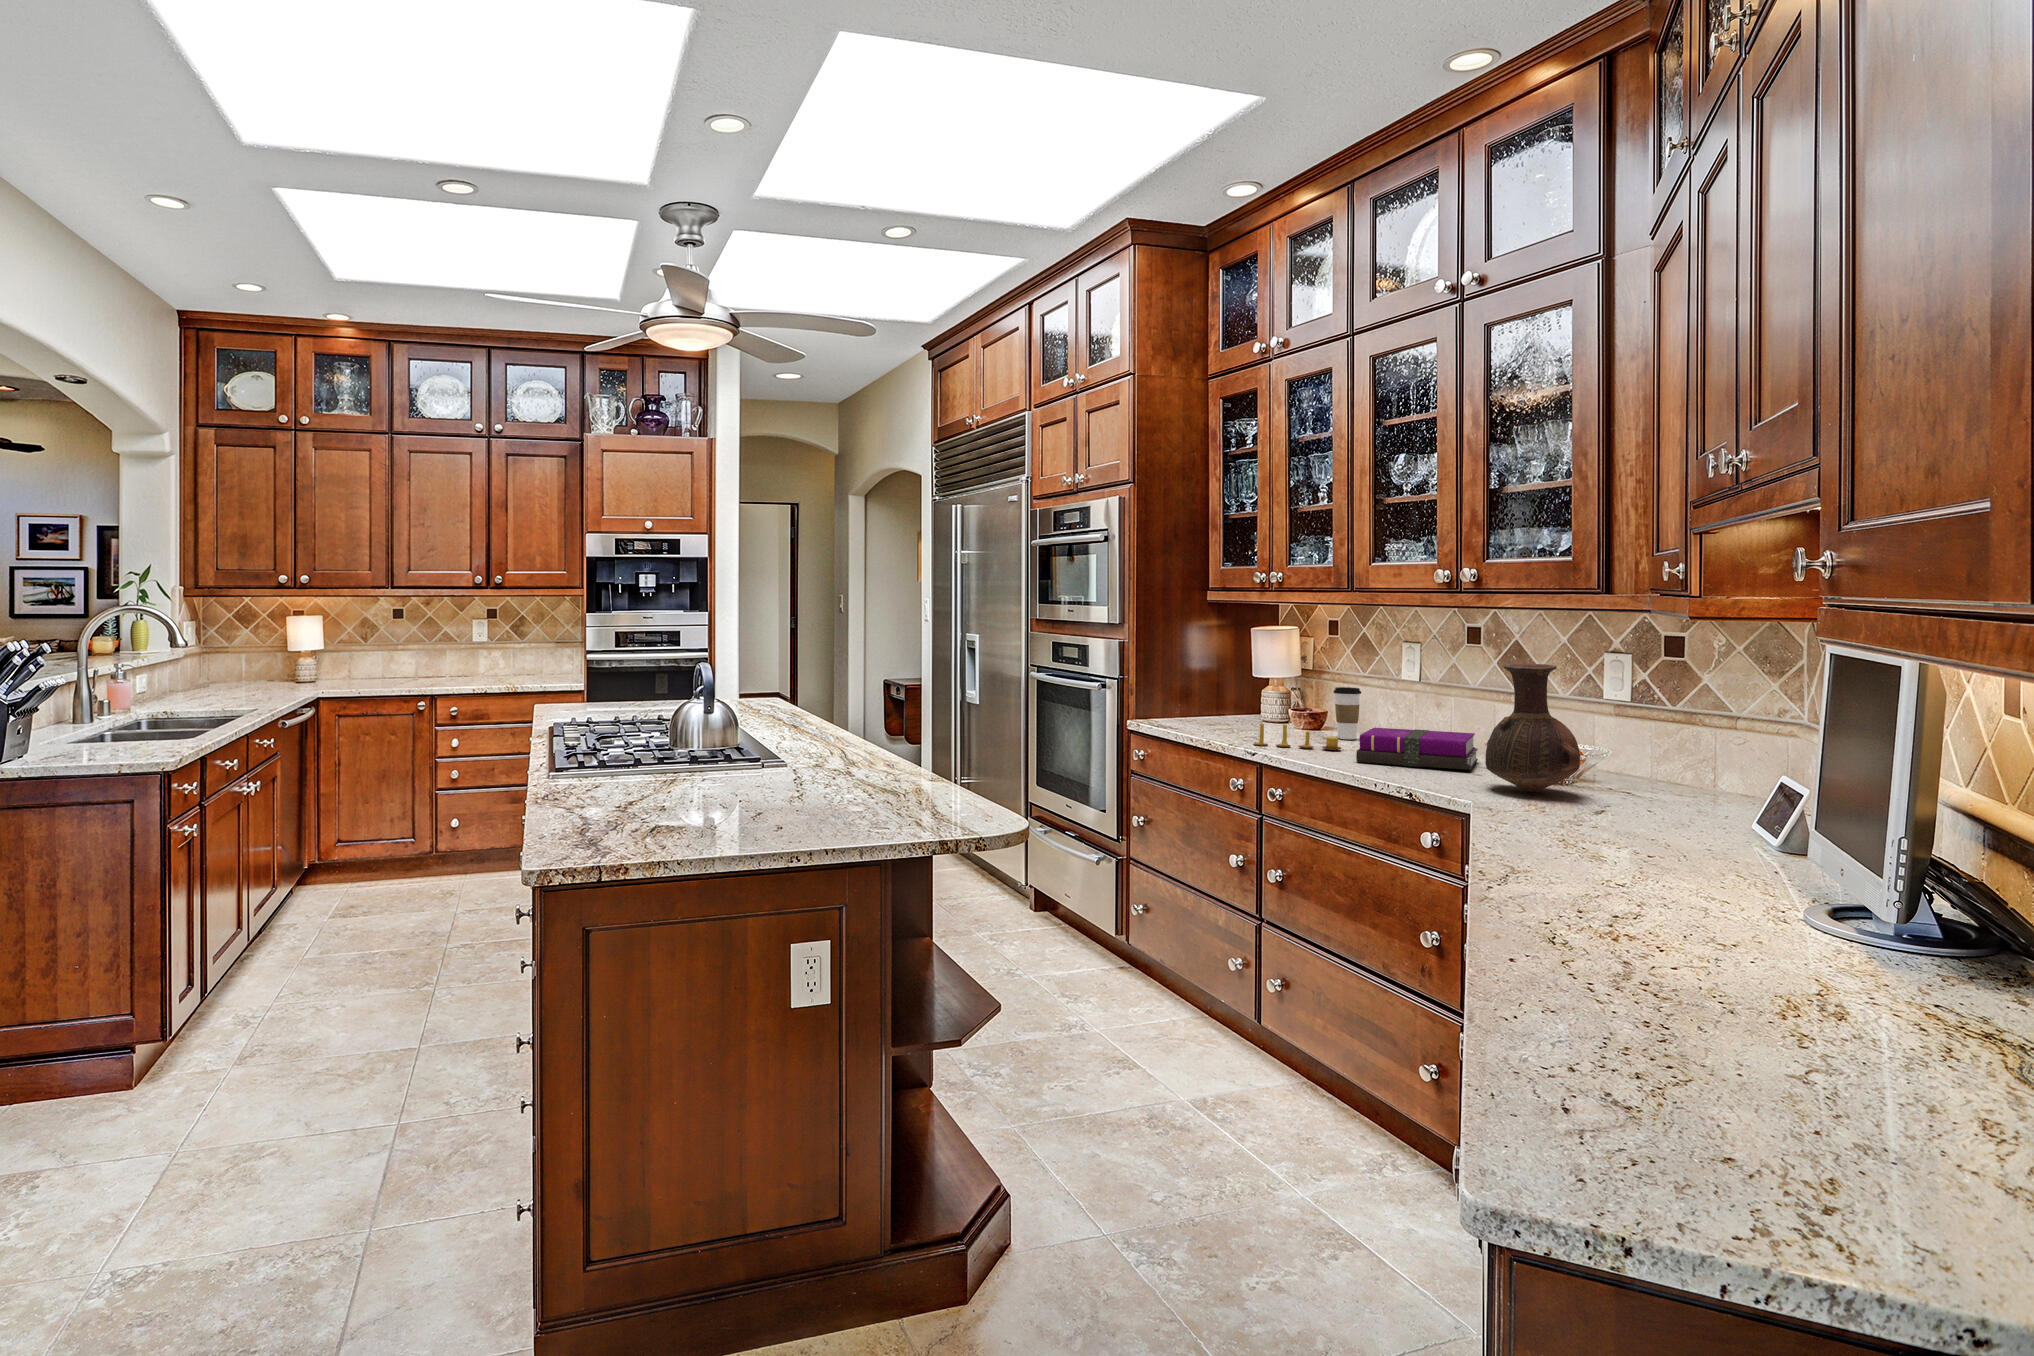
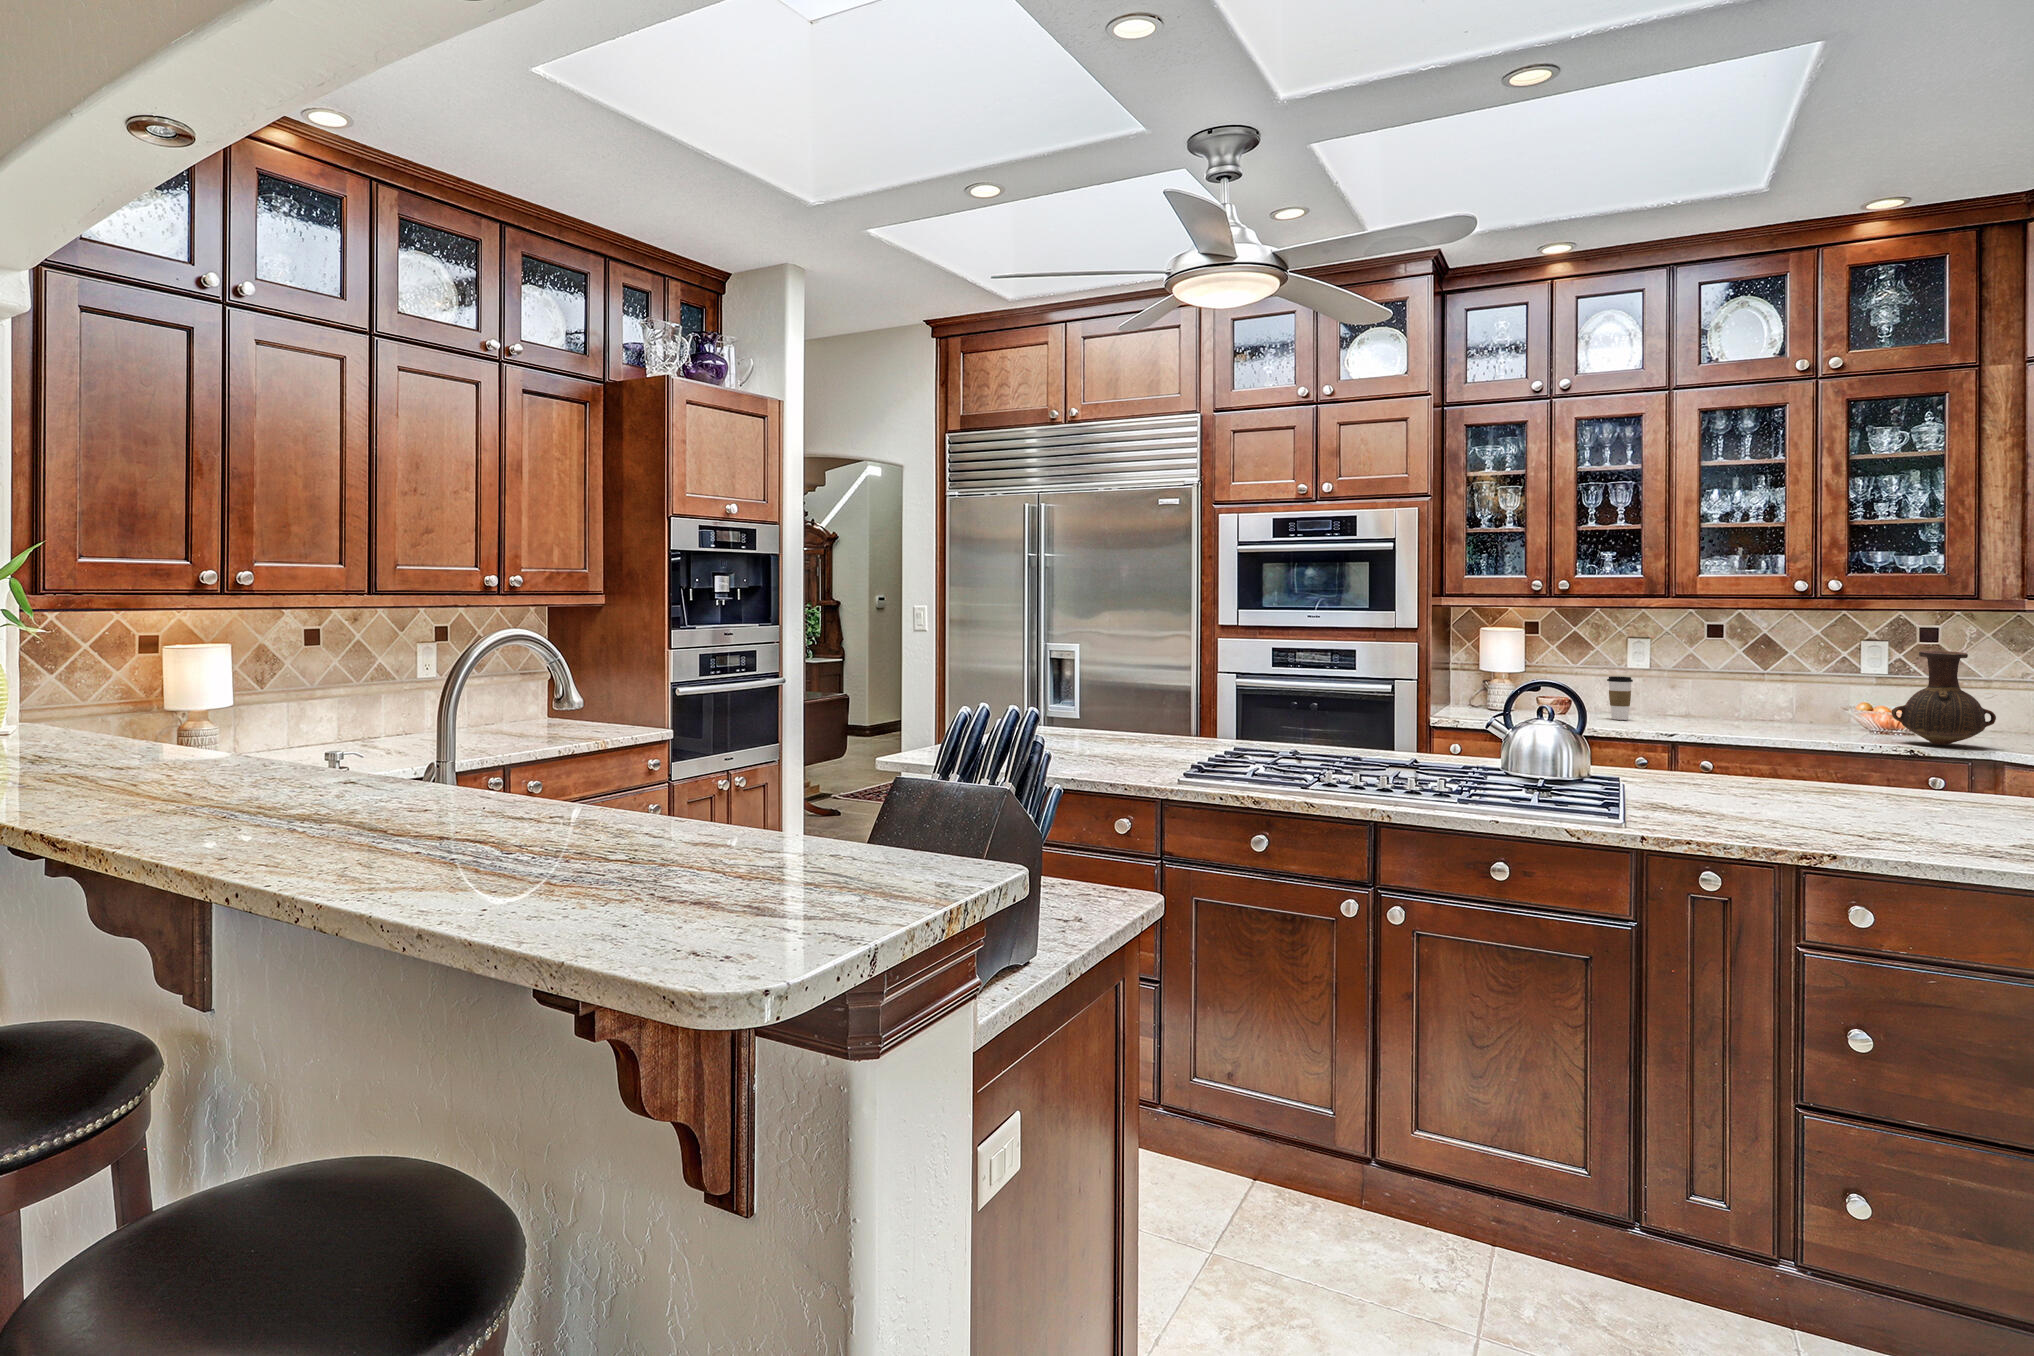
candle: present [1254,723,1341,750] -> none [1629,708,1692,731]
notebook: present [1356,728,1478,770] -> none [1706,706,1835,736]

